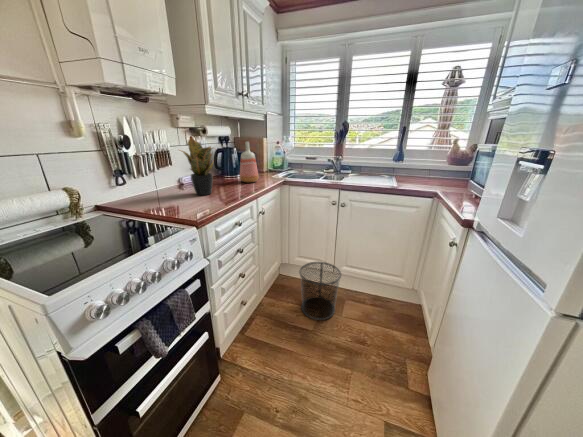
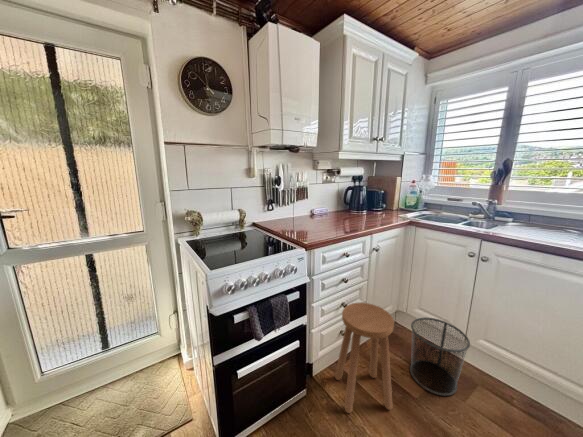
potted plant: present [180,137,213,195] -> none [310,175,343,225]
vase: present [240,141,259,182] -> none [363,181,382,219]
stool: none [244,267,299,373] -> present [335,303,394,413]

